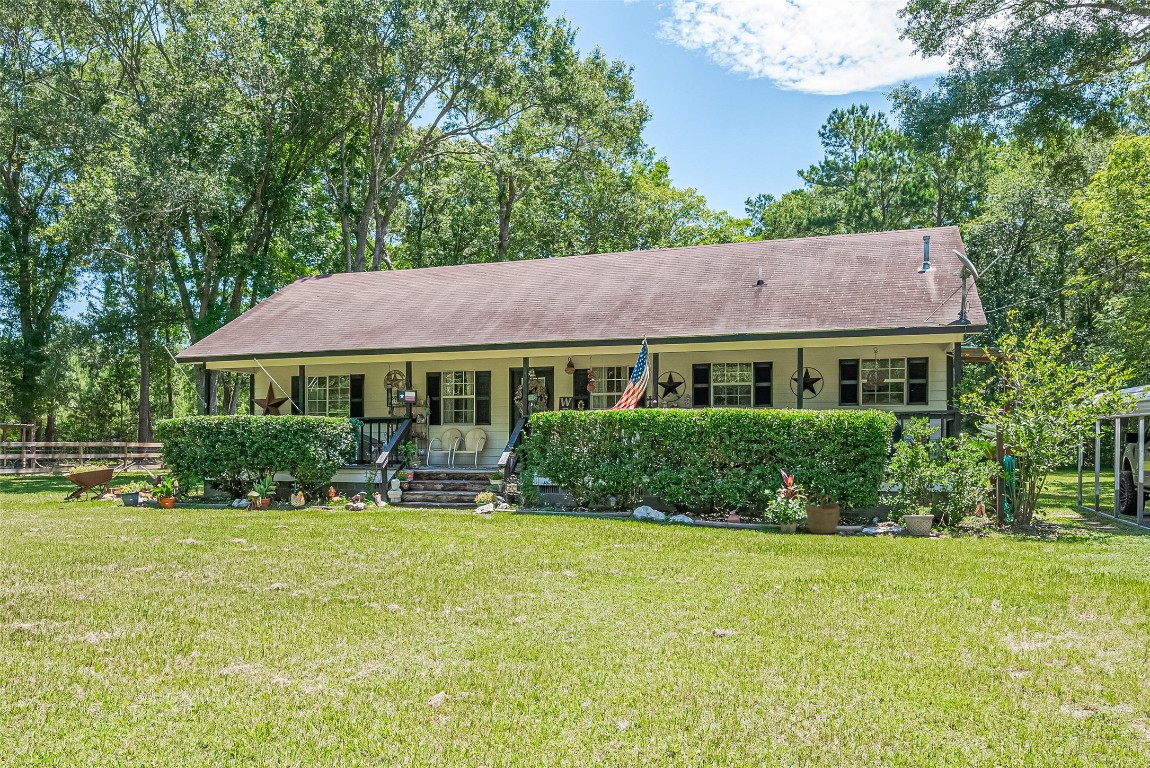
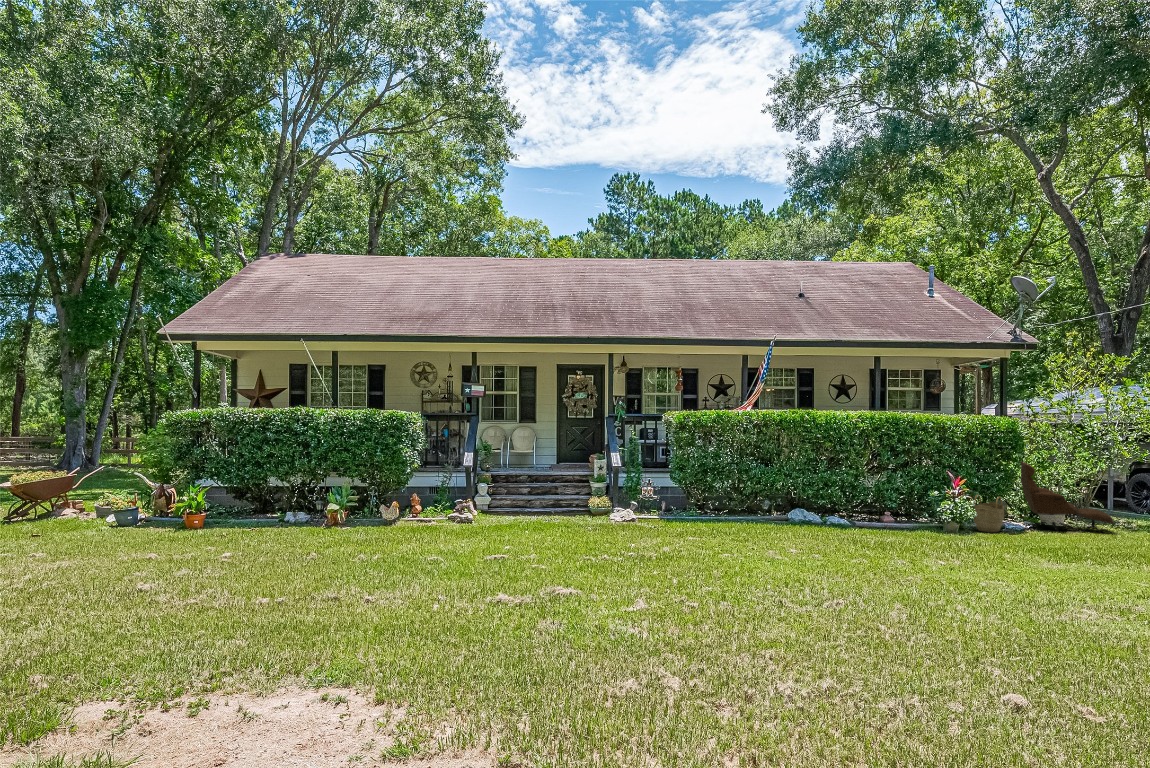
lounge chair: none [881,460,975,540] -> present [1021,462,1114,534]

